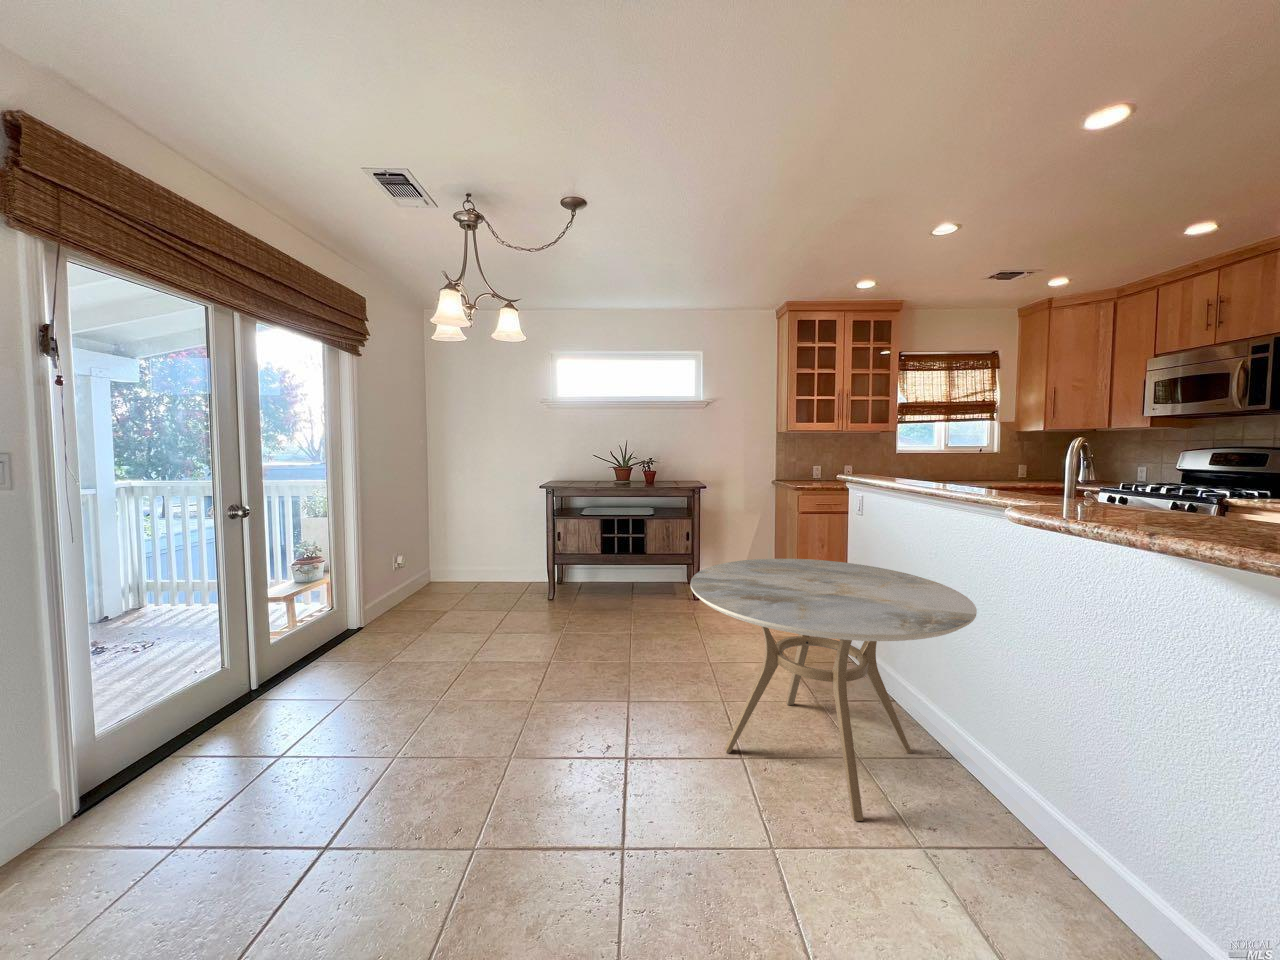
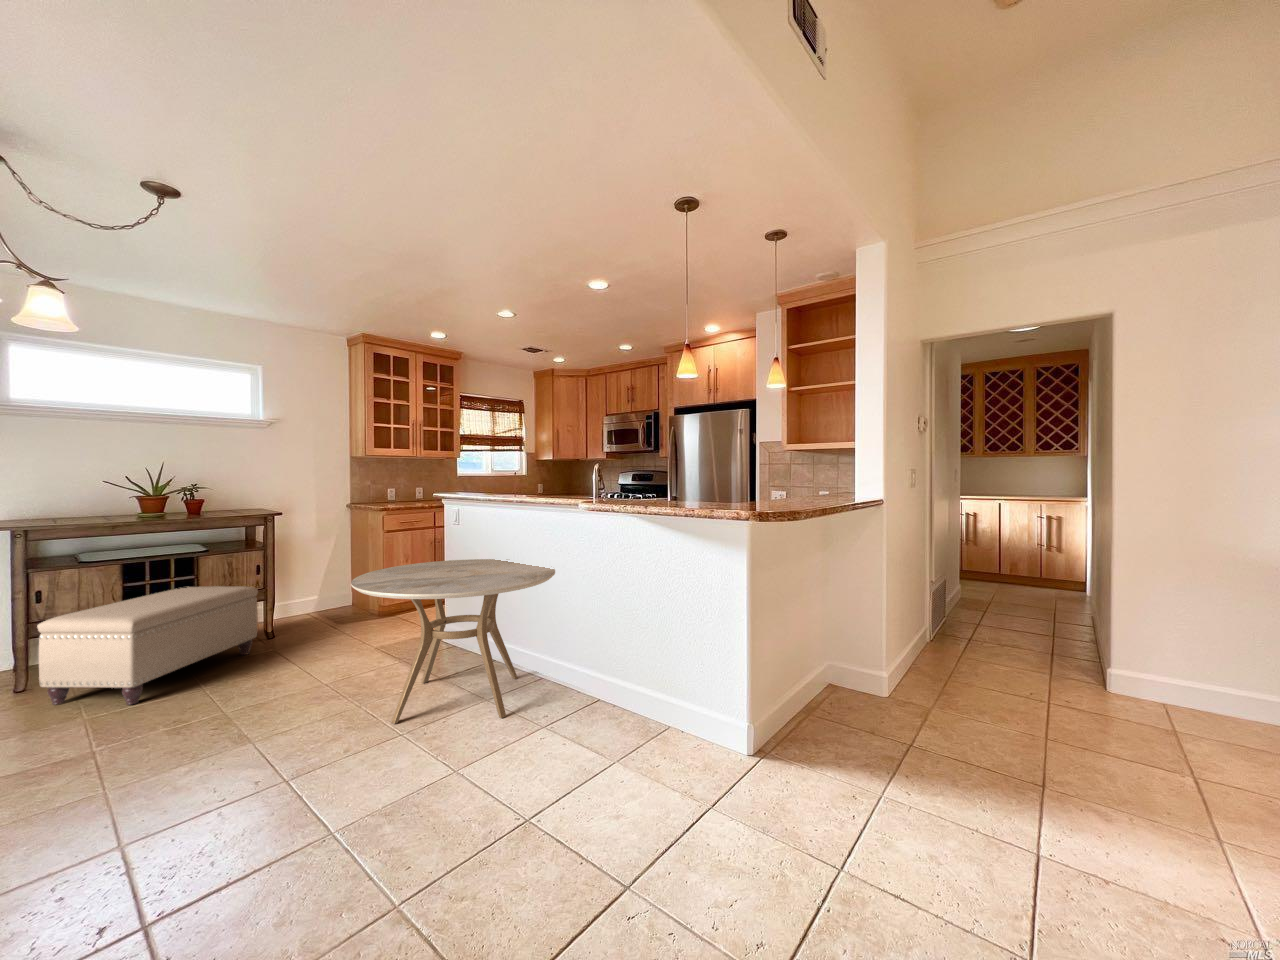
ottoman: none [545,542,681,632] -> present [37,586,258,705]

